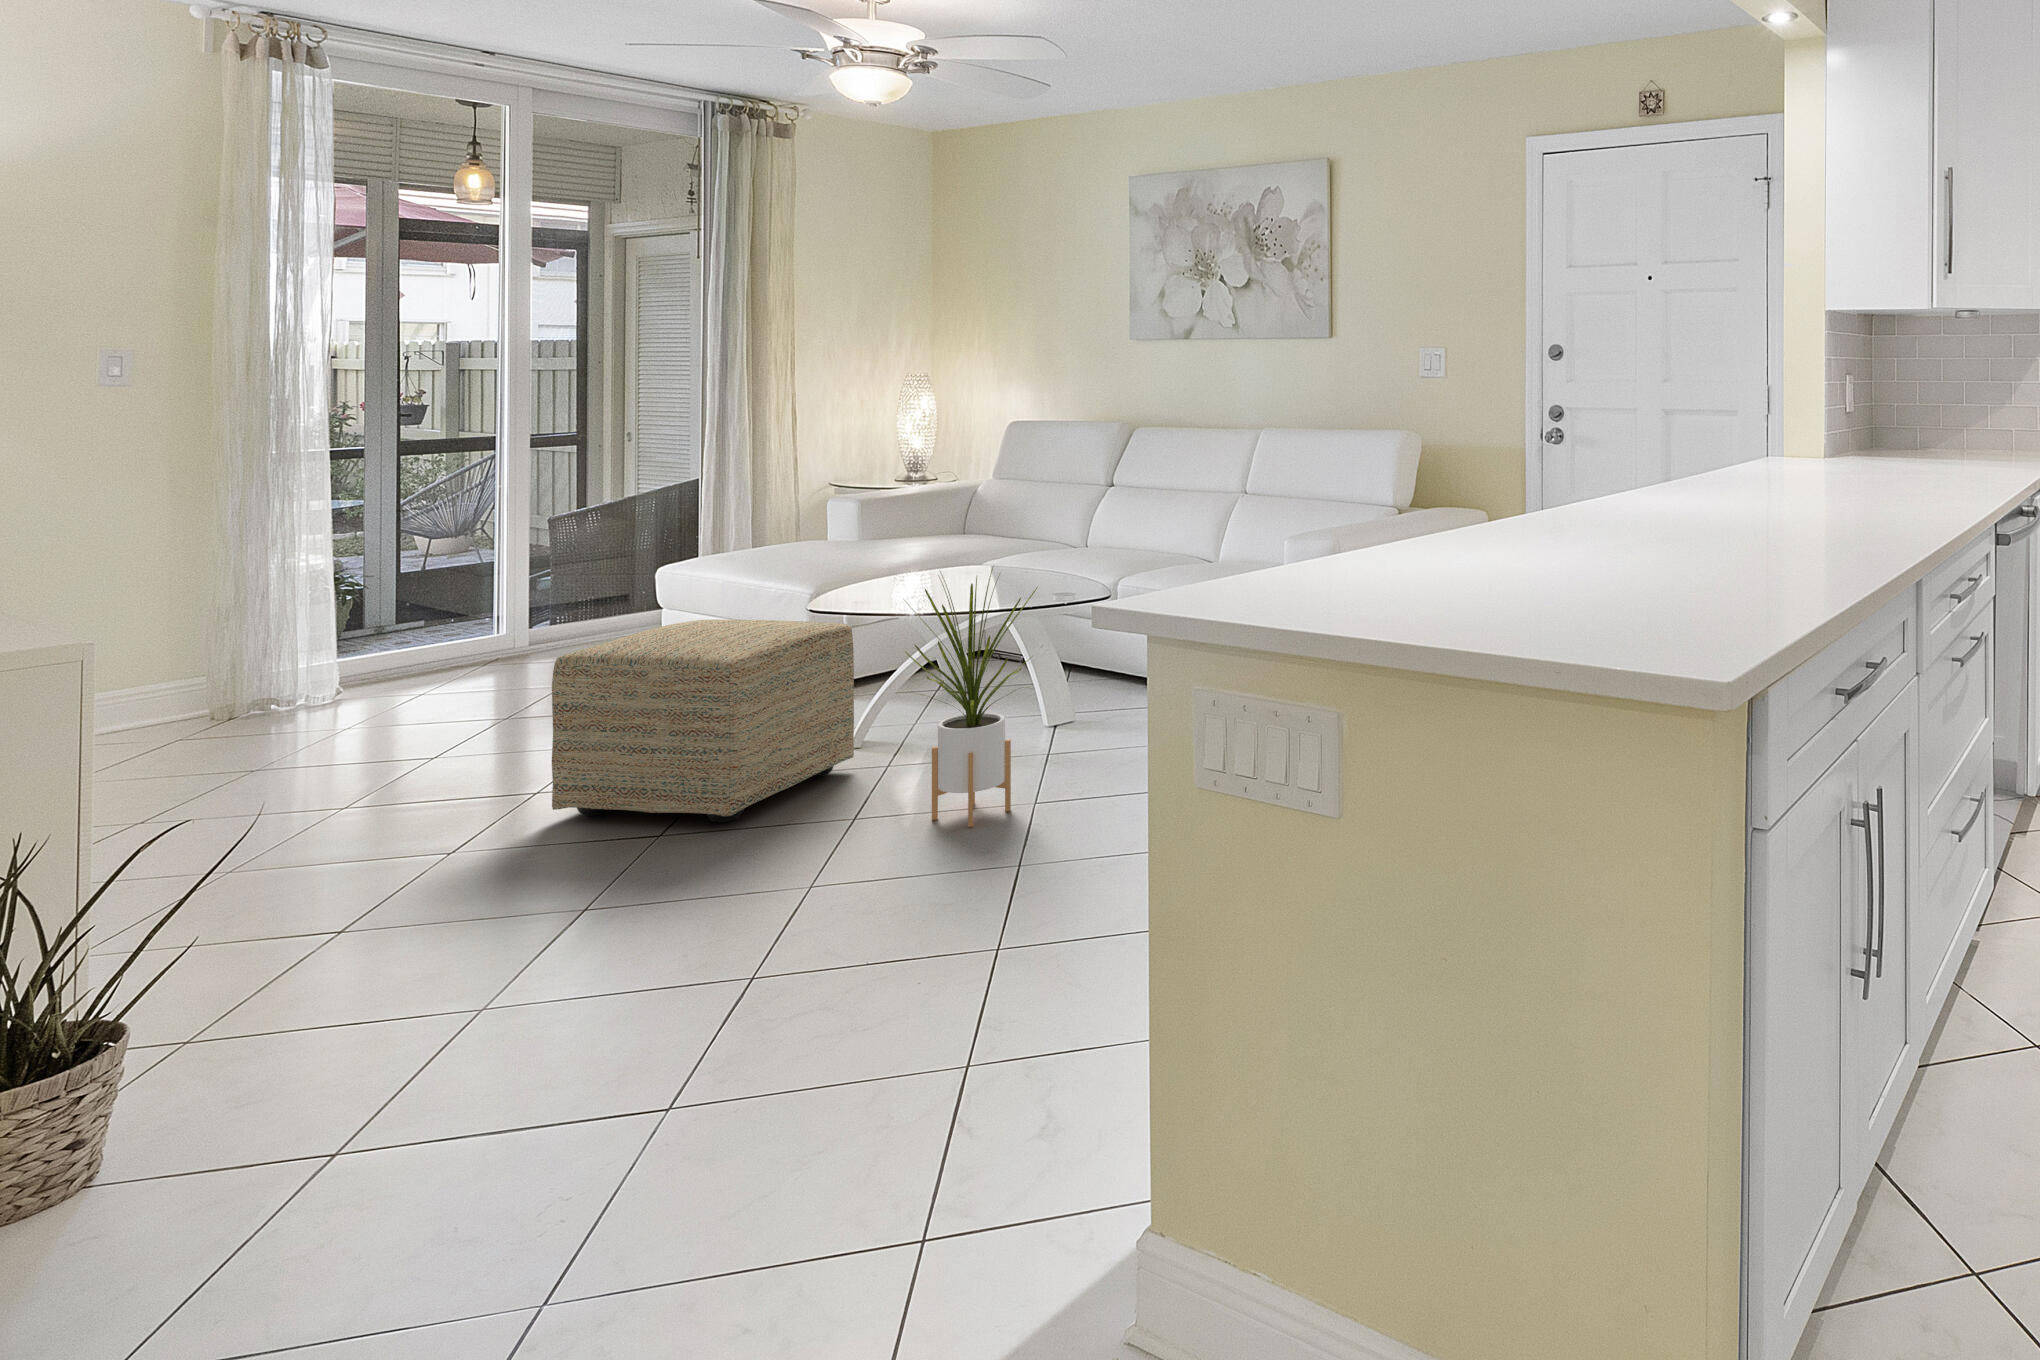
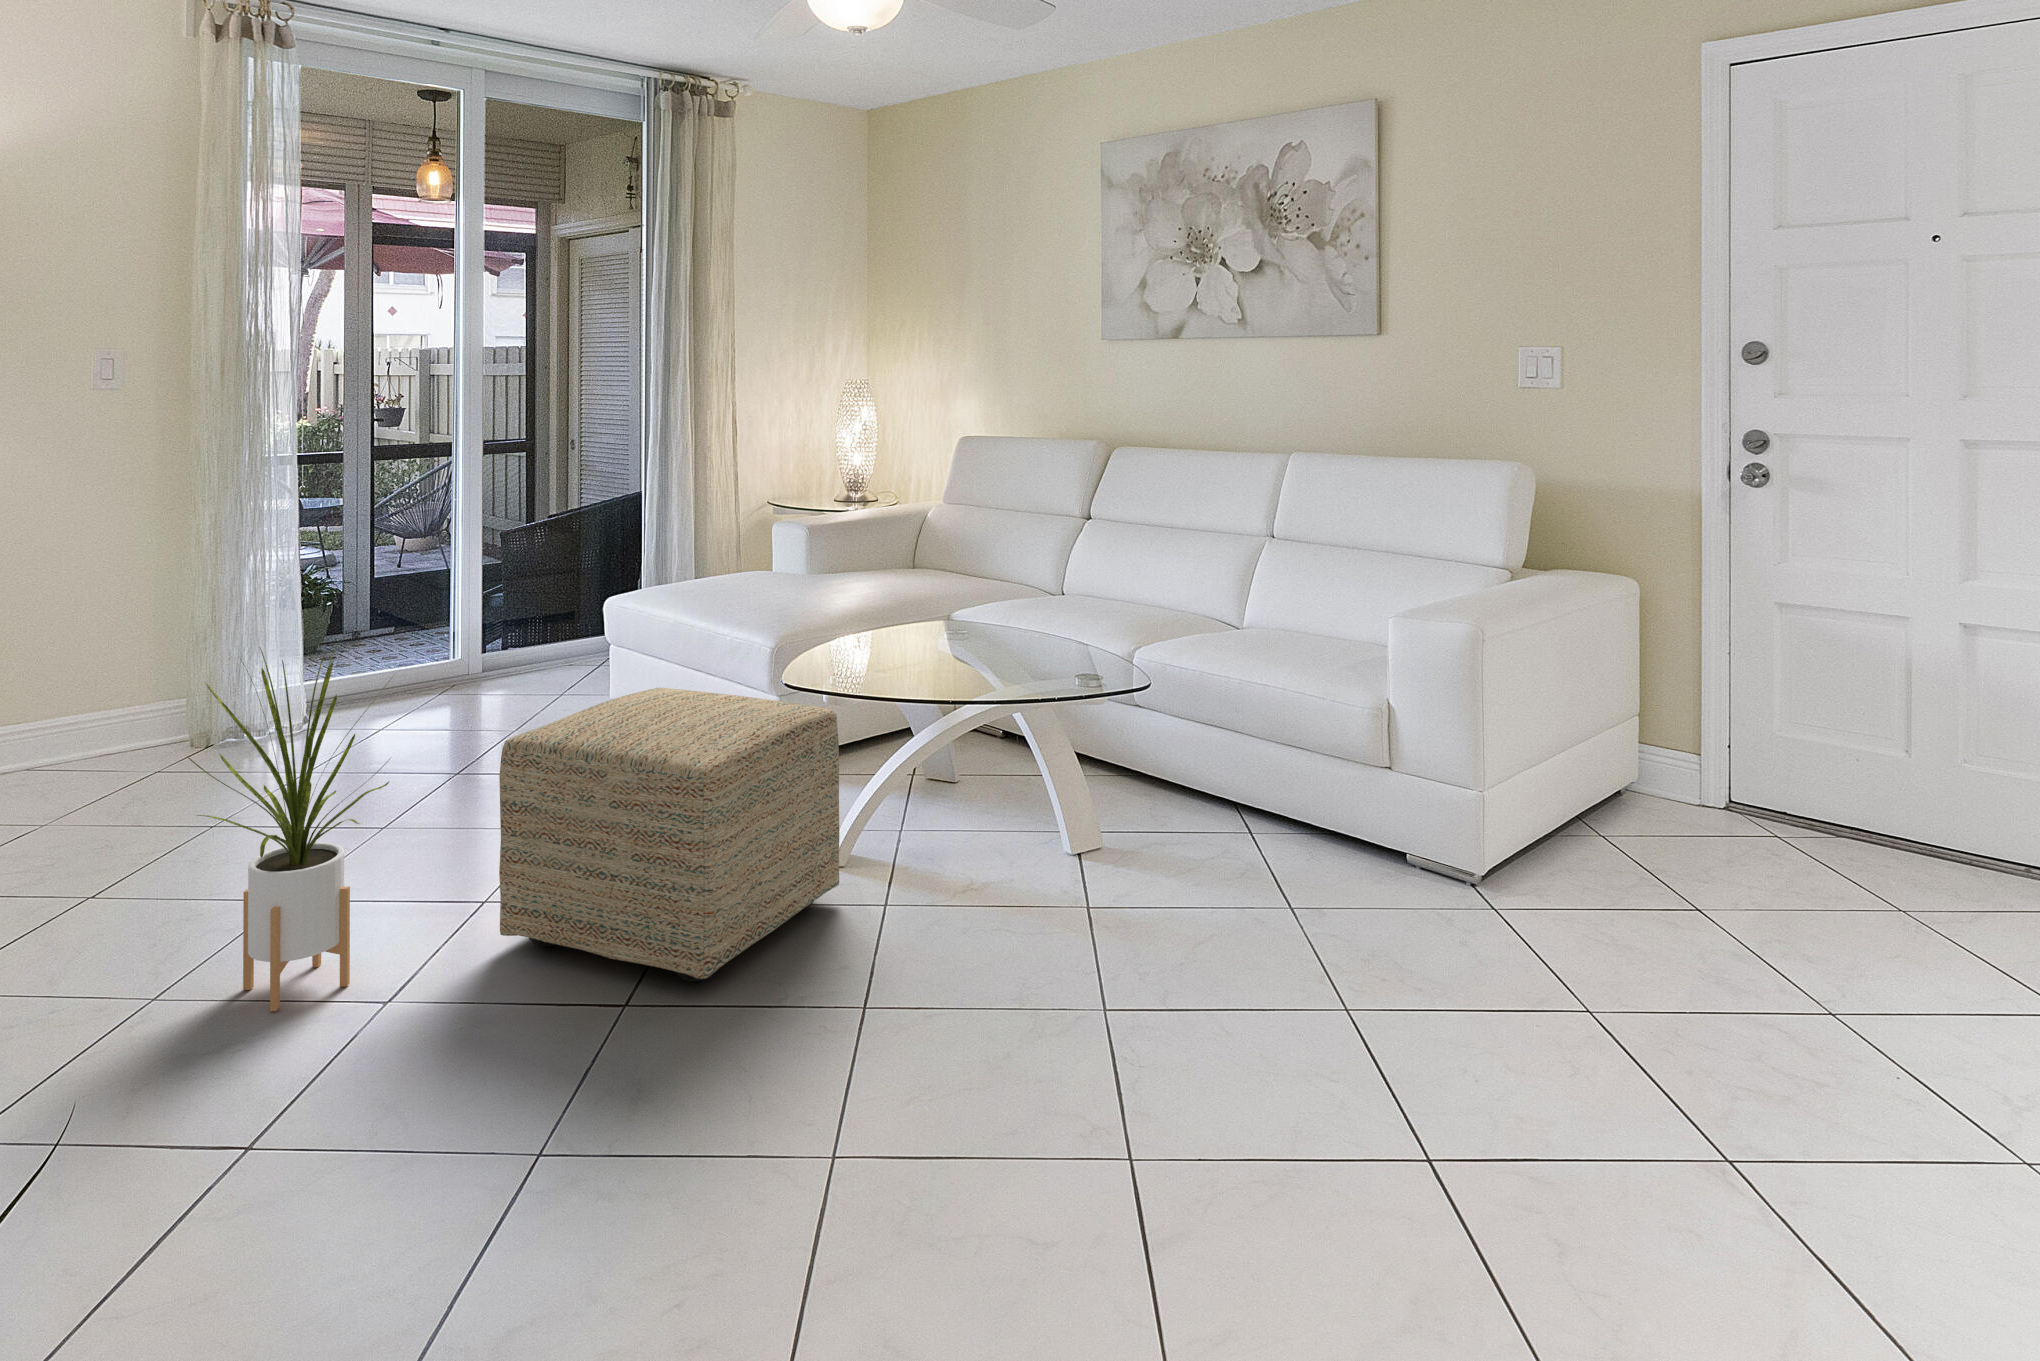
house plant: present [904,568,1037,827] -> present [187,643,391,1011]

